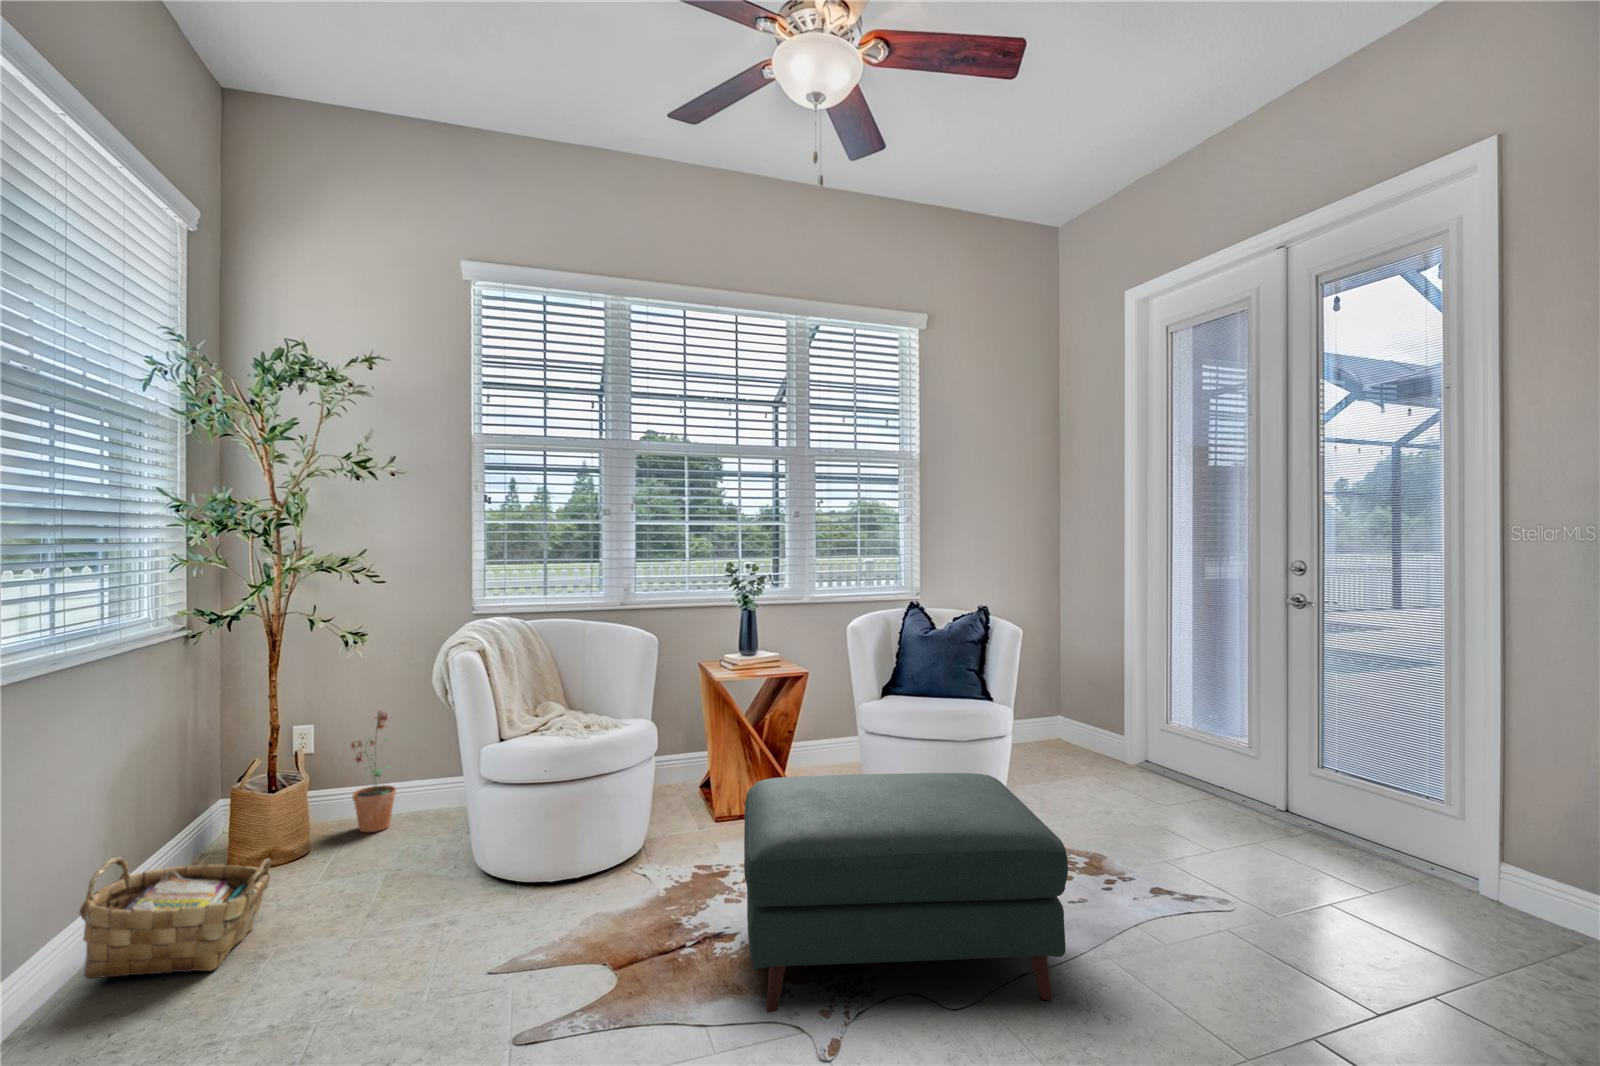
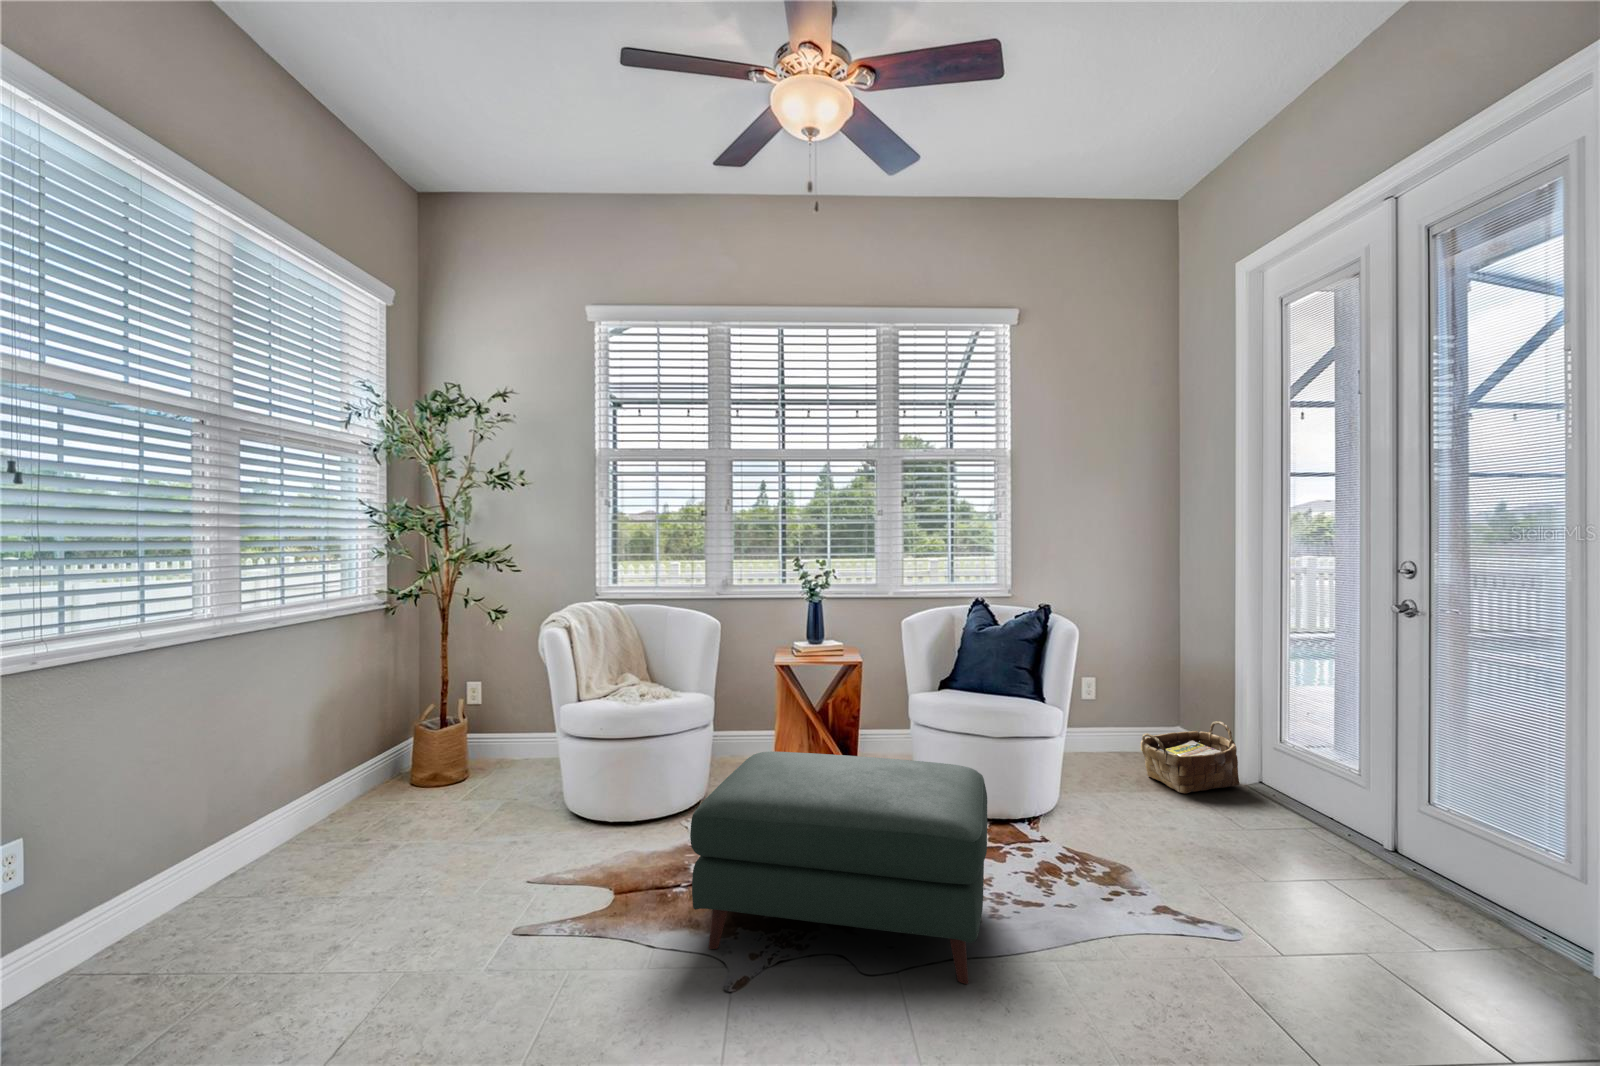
potted plant: present [351,711,396,832] -> none [494,674,530,771]
woven basket: present [79,857,271,979] -> present [1141,721,1239,793]

